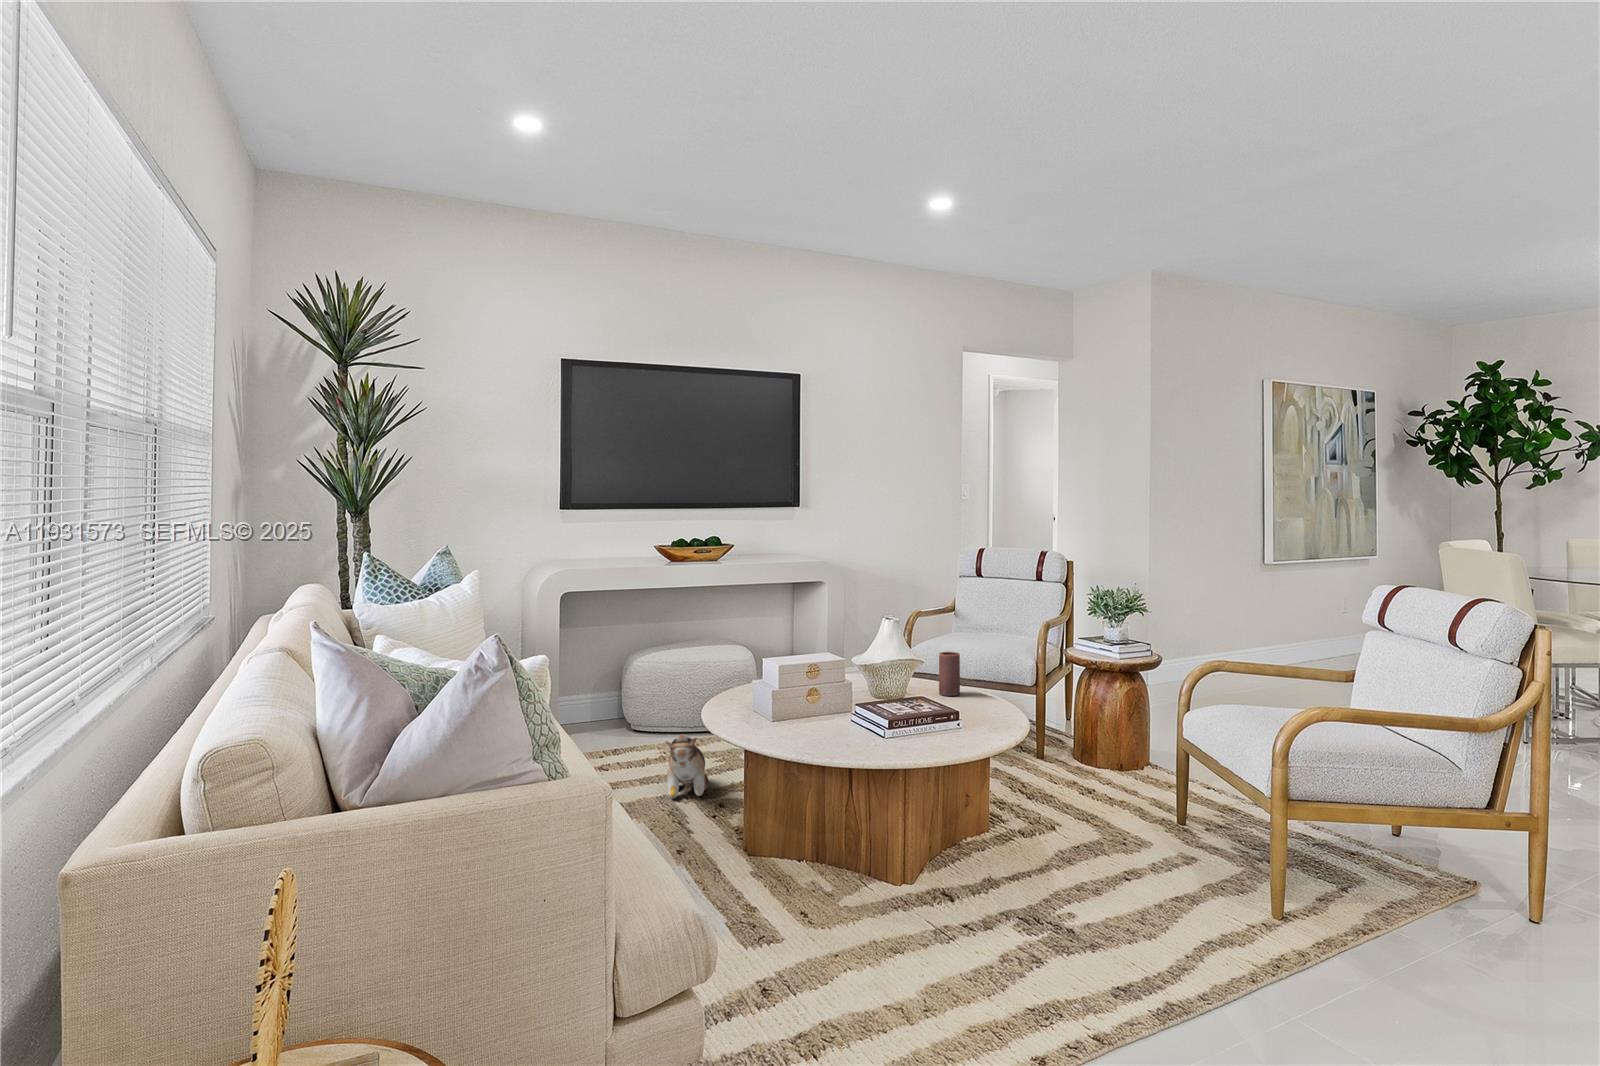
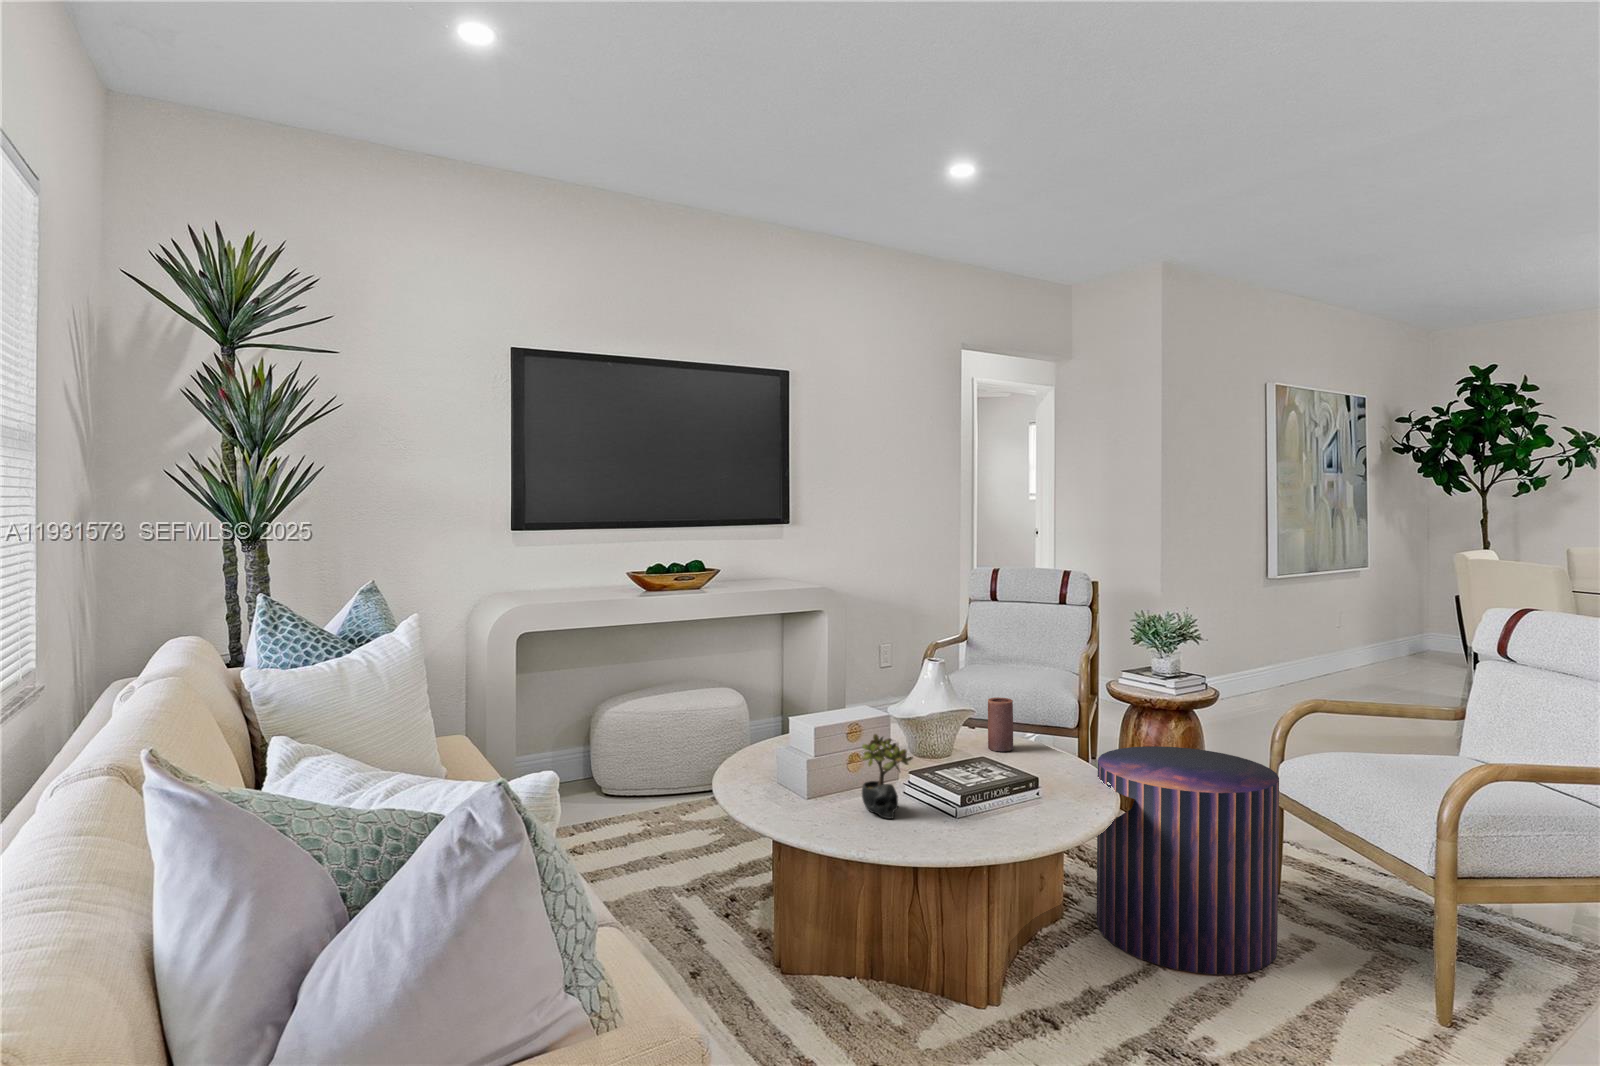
succulent plant: none [810,671,852,736] -> present [862,734,913,819]
pouf: none [1016,694,1164,874] -> present [1097,746,1279,974]
plush toy: present [665,734,709,798] -> none [658,809,705,889]

